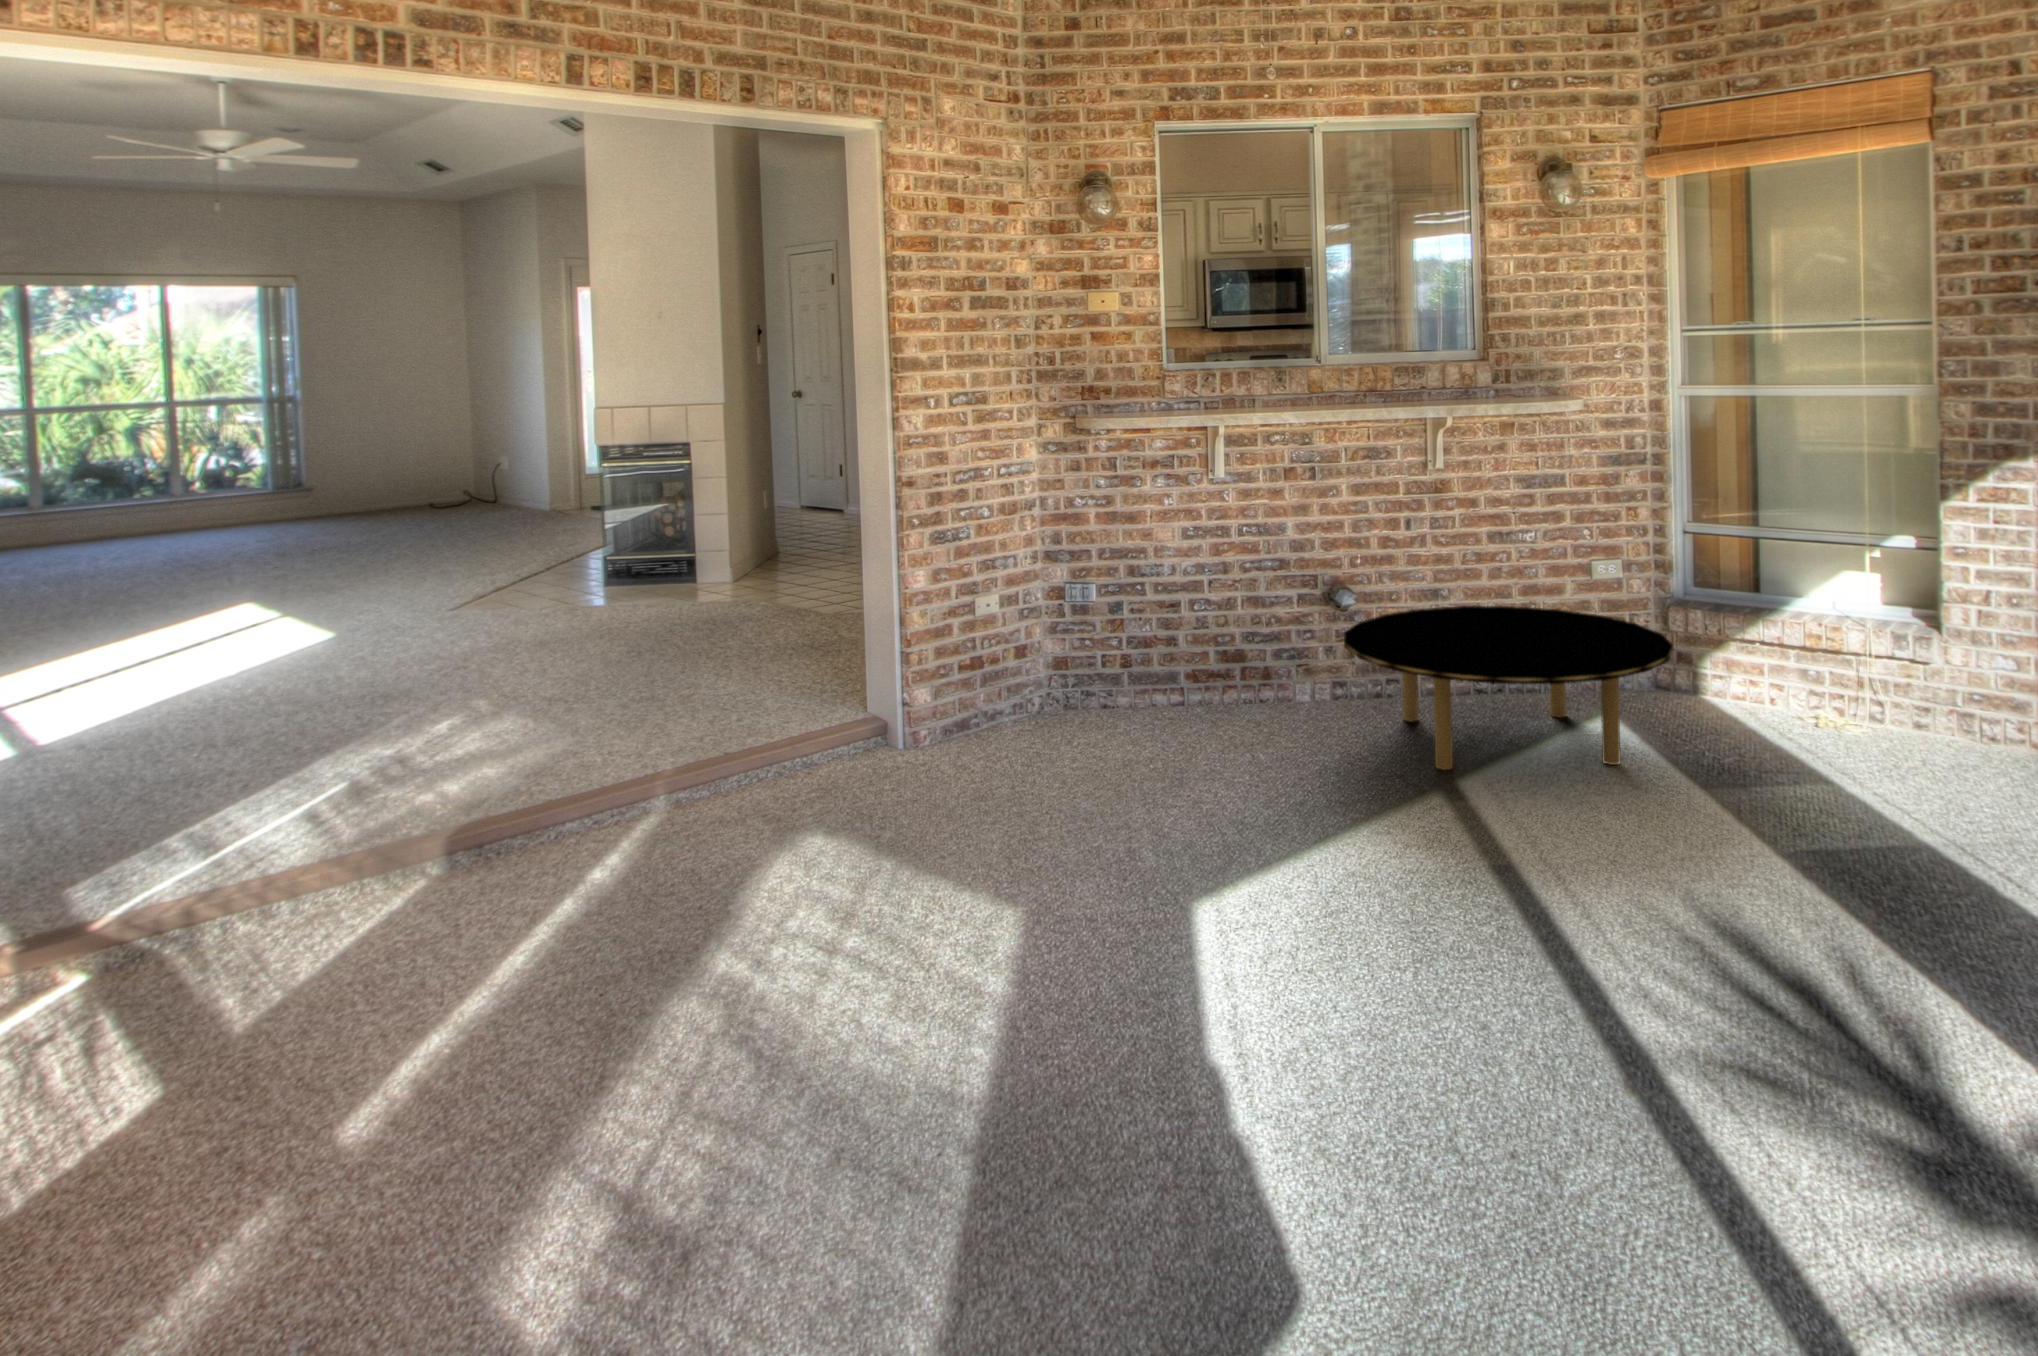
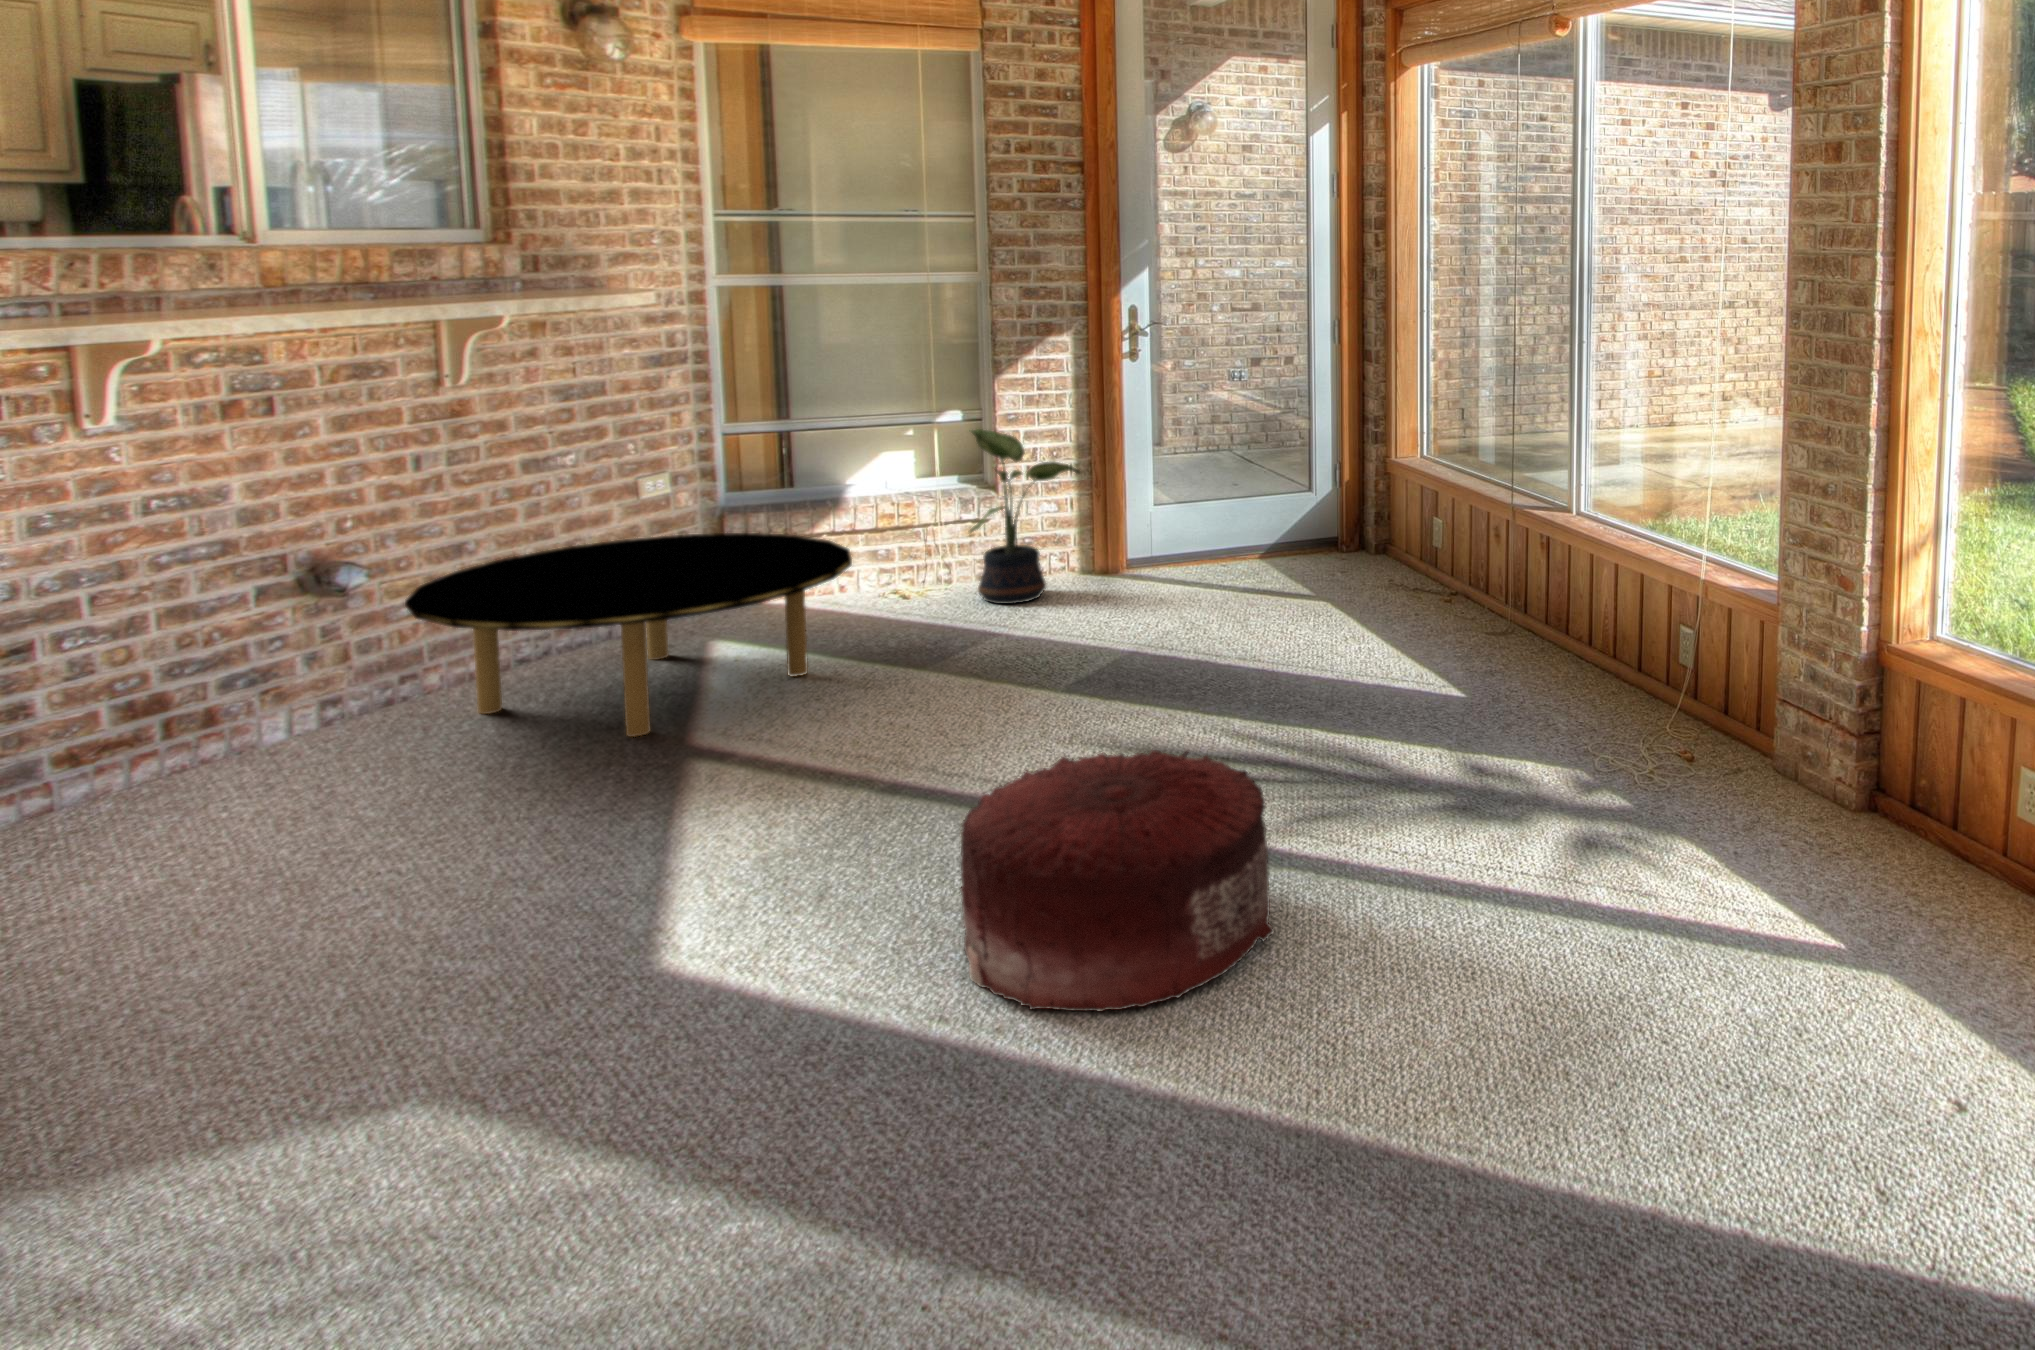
potted plant: none [1855,561,2013,766] -> present [969,429,1080,604]
pouf: none [1230,889,1544,1166] -> present [961,750,1274,1011]

